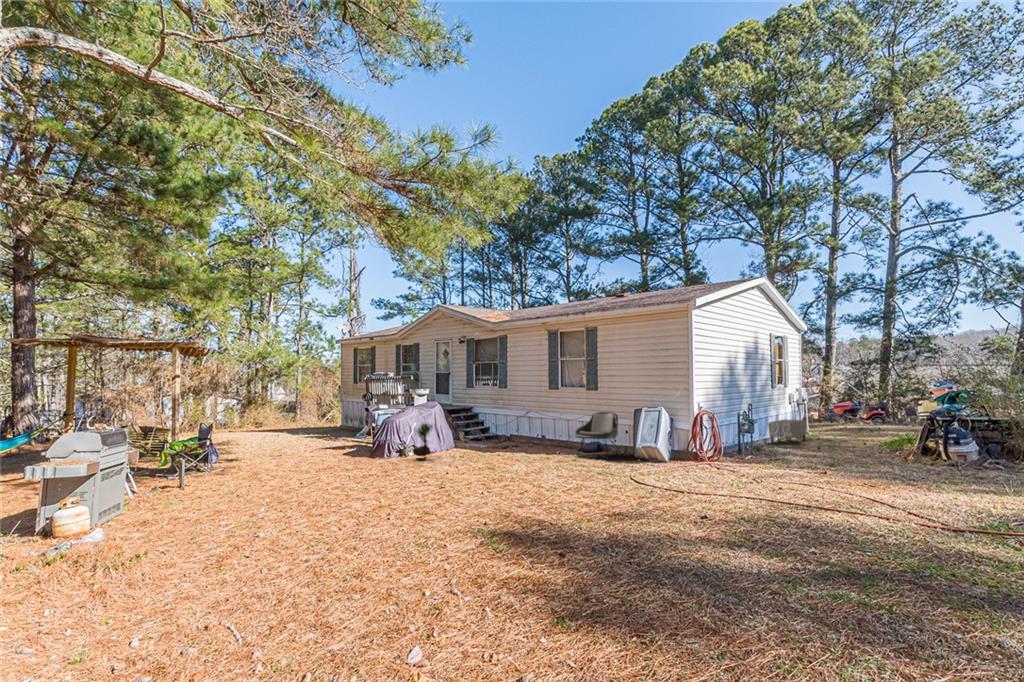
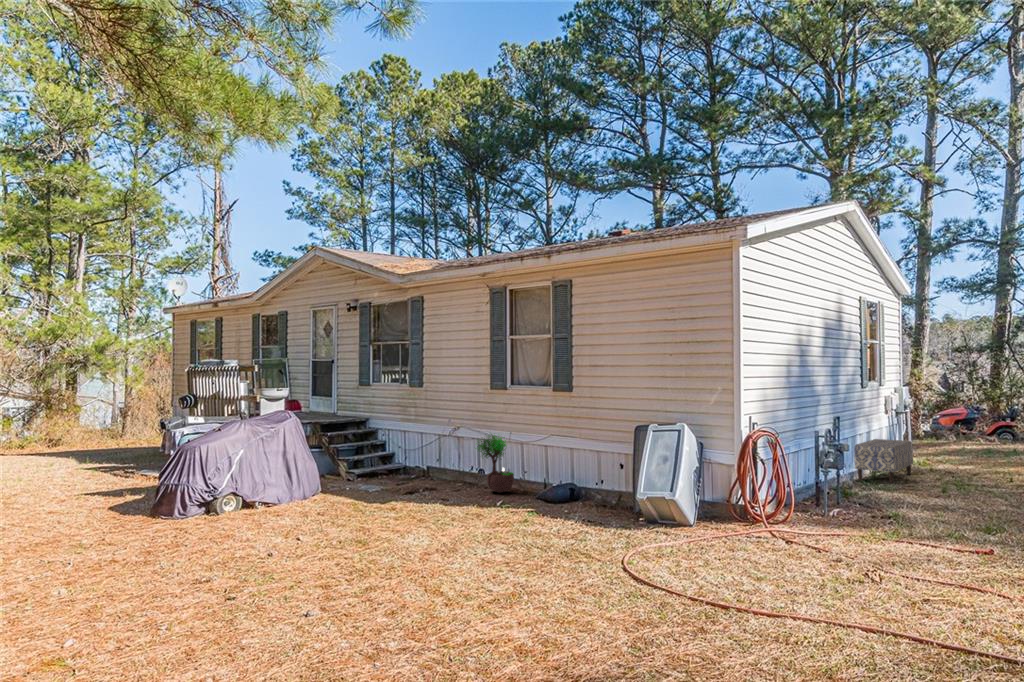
lounge chair: present [575,412,618,459] -> none [528,428,611,517]
potted tree: present [413,423,433,460] -> present [478,434,514,493]

